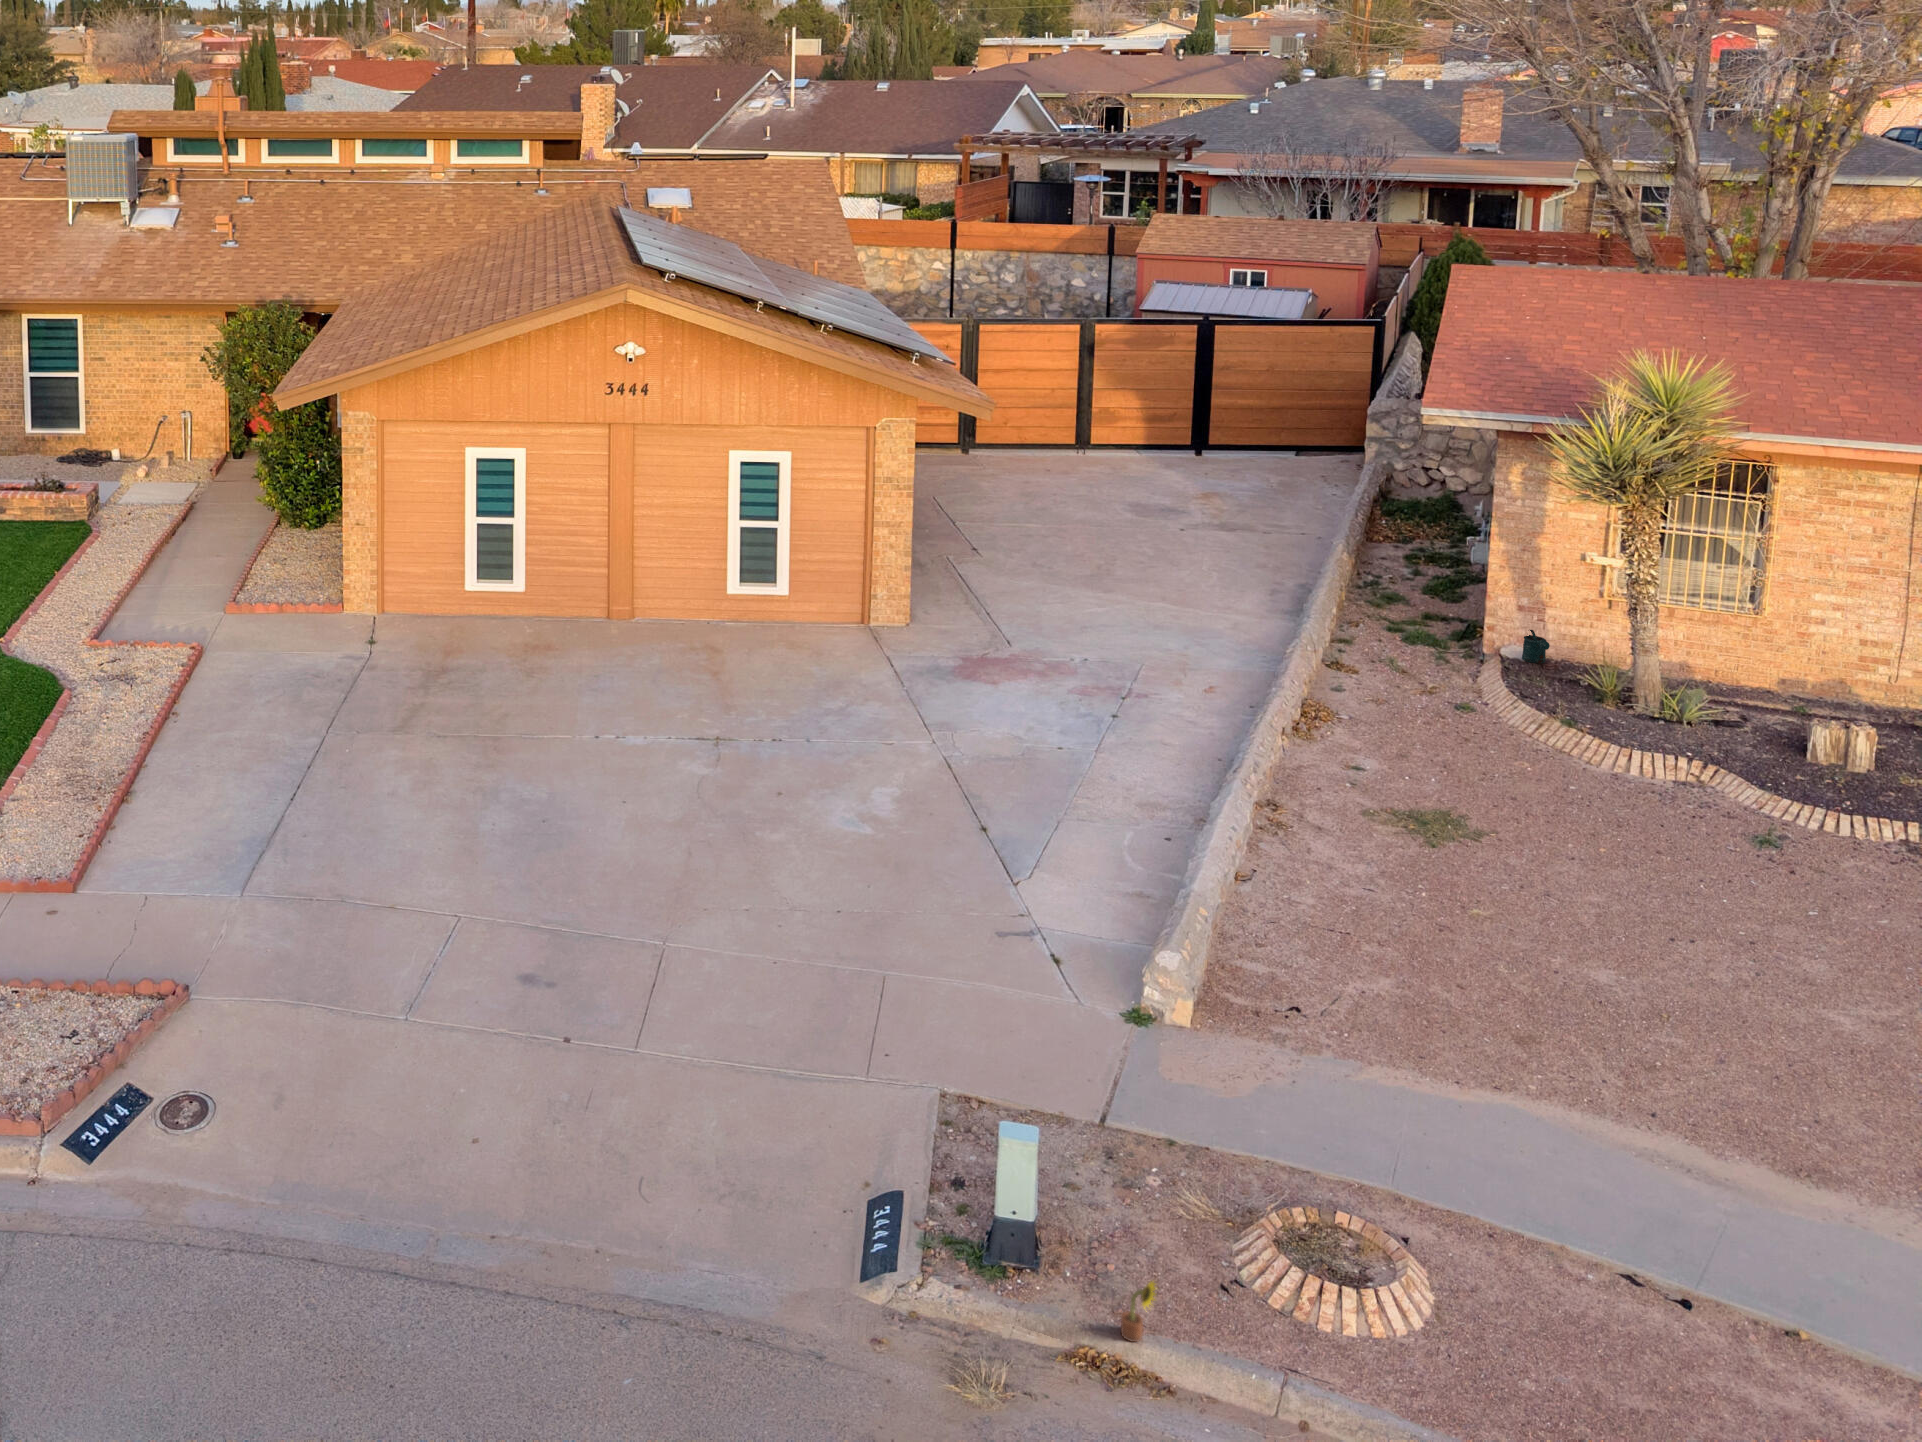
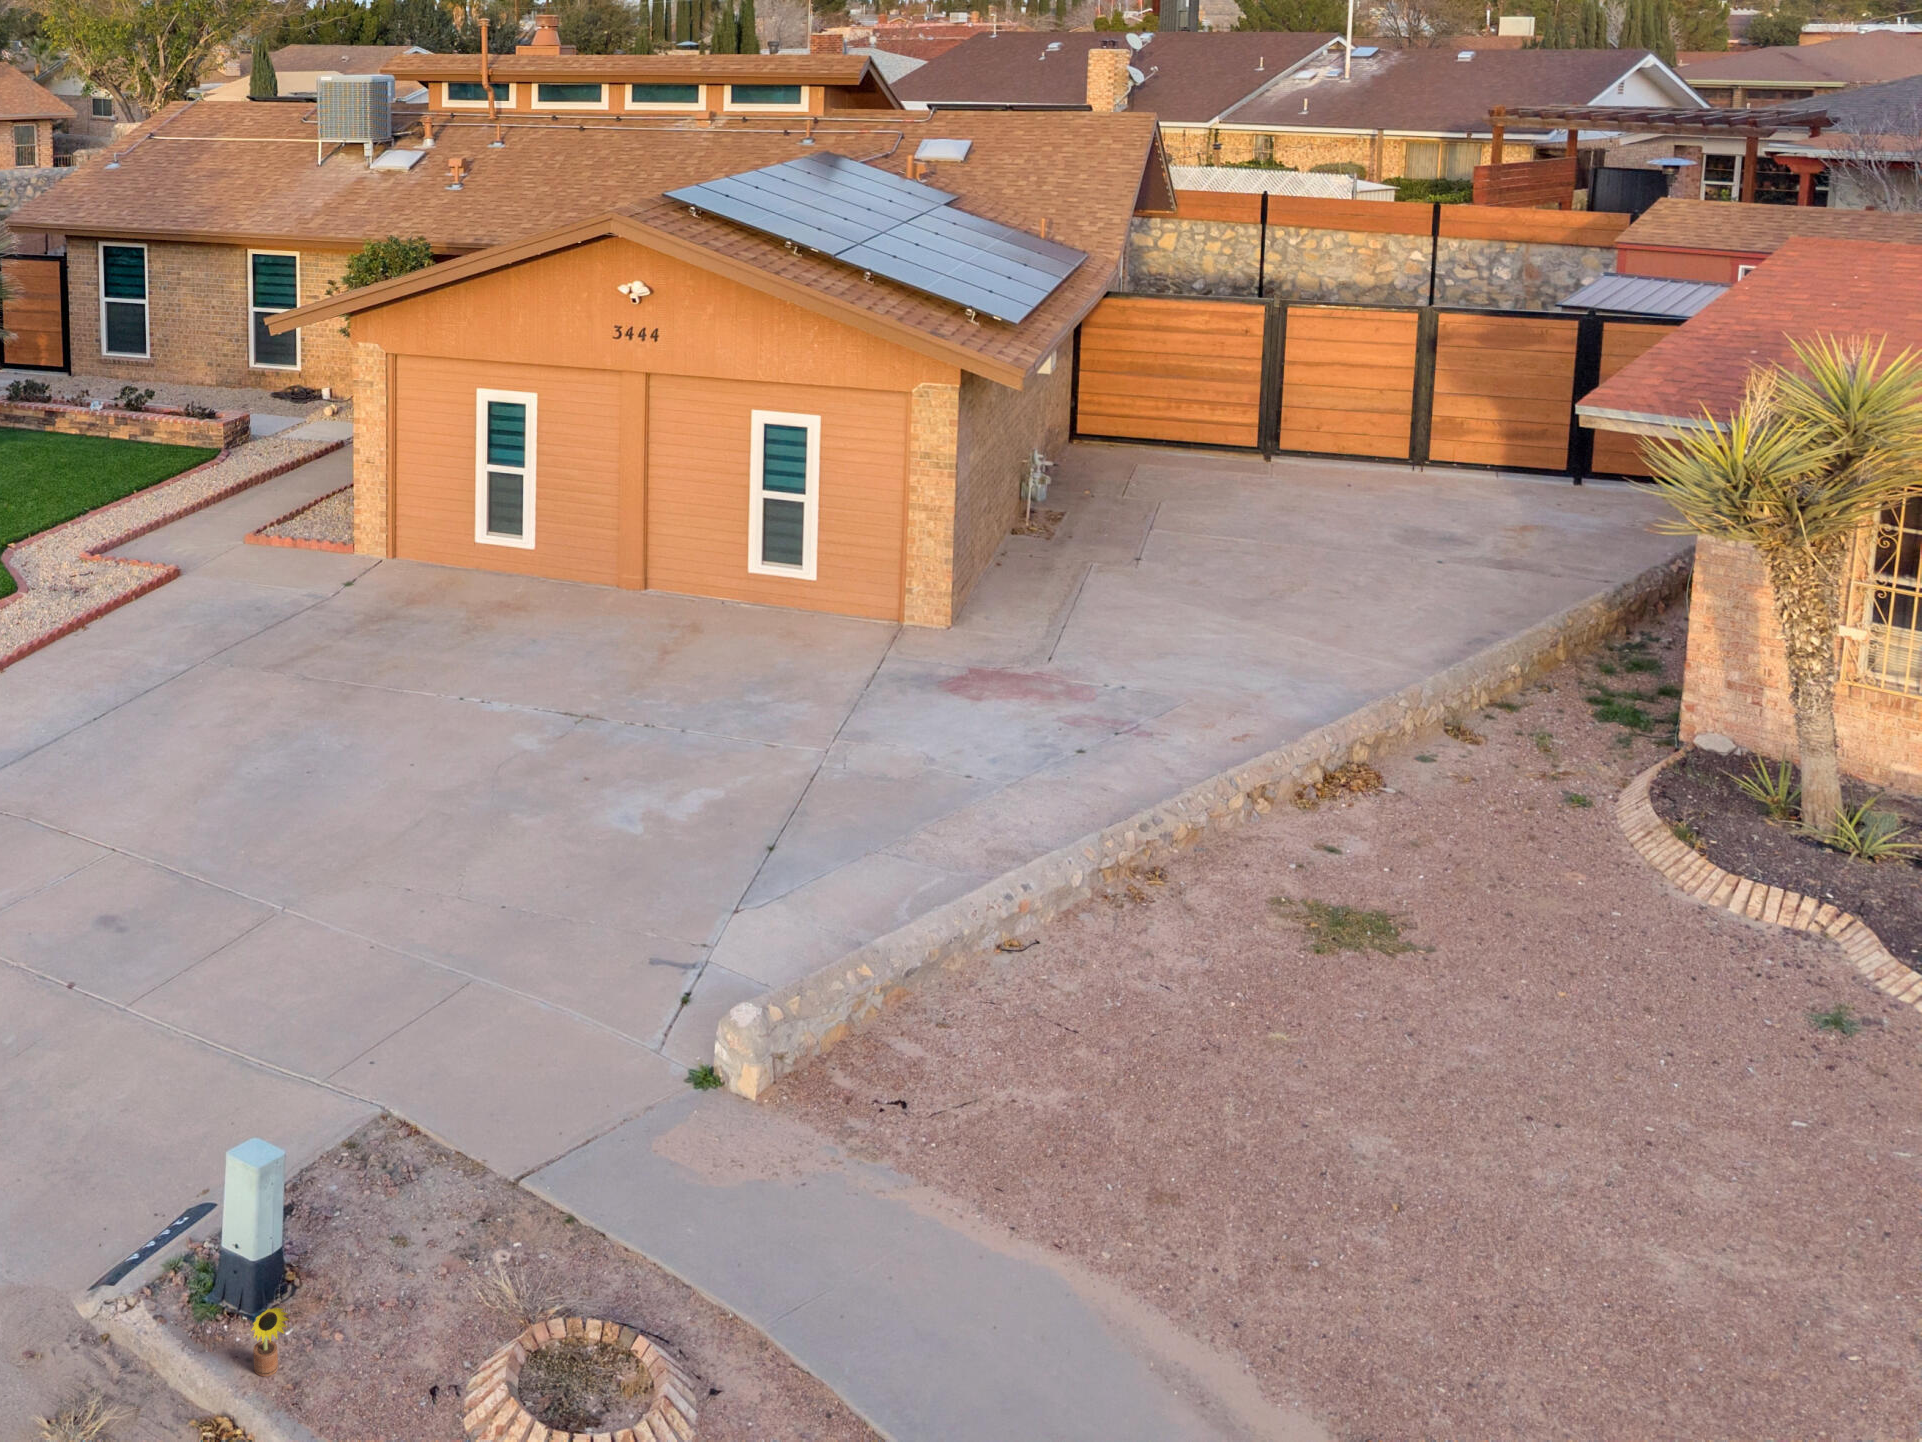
watering can: present [1522,630,1550,663] -> none [1721,716,1755,762]

